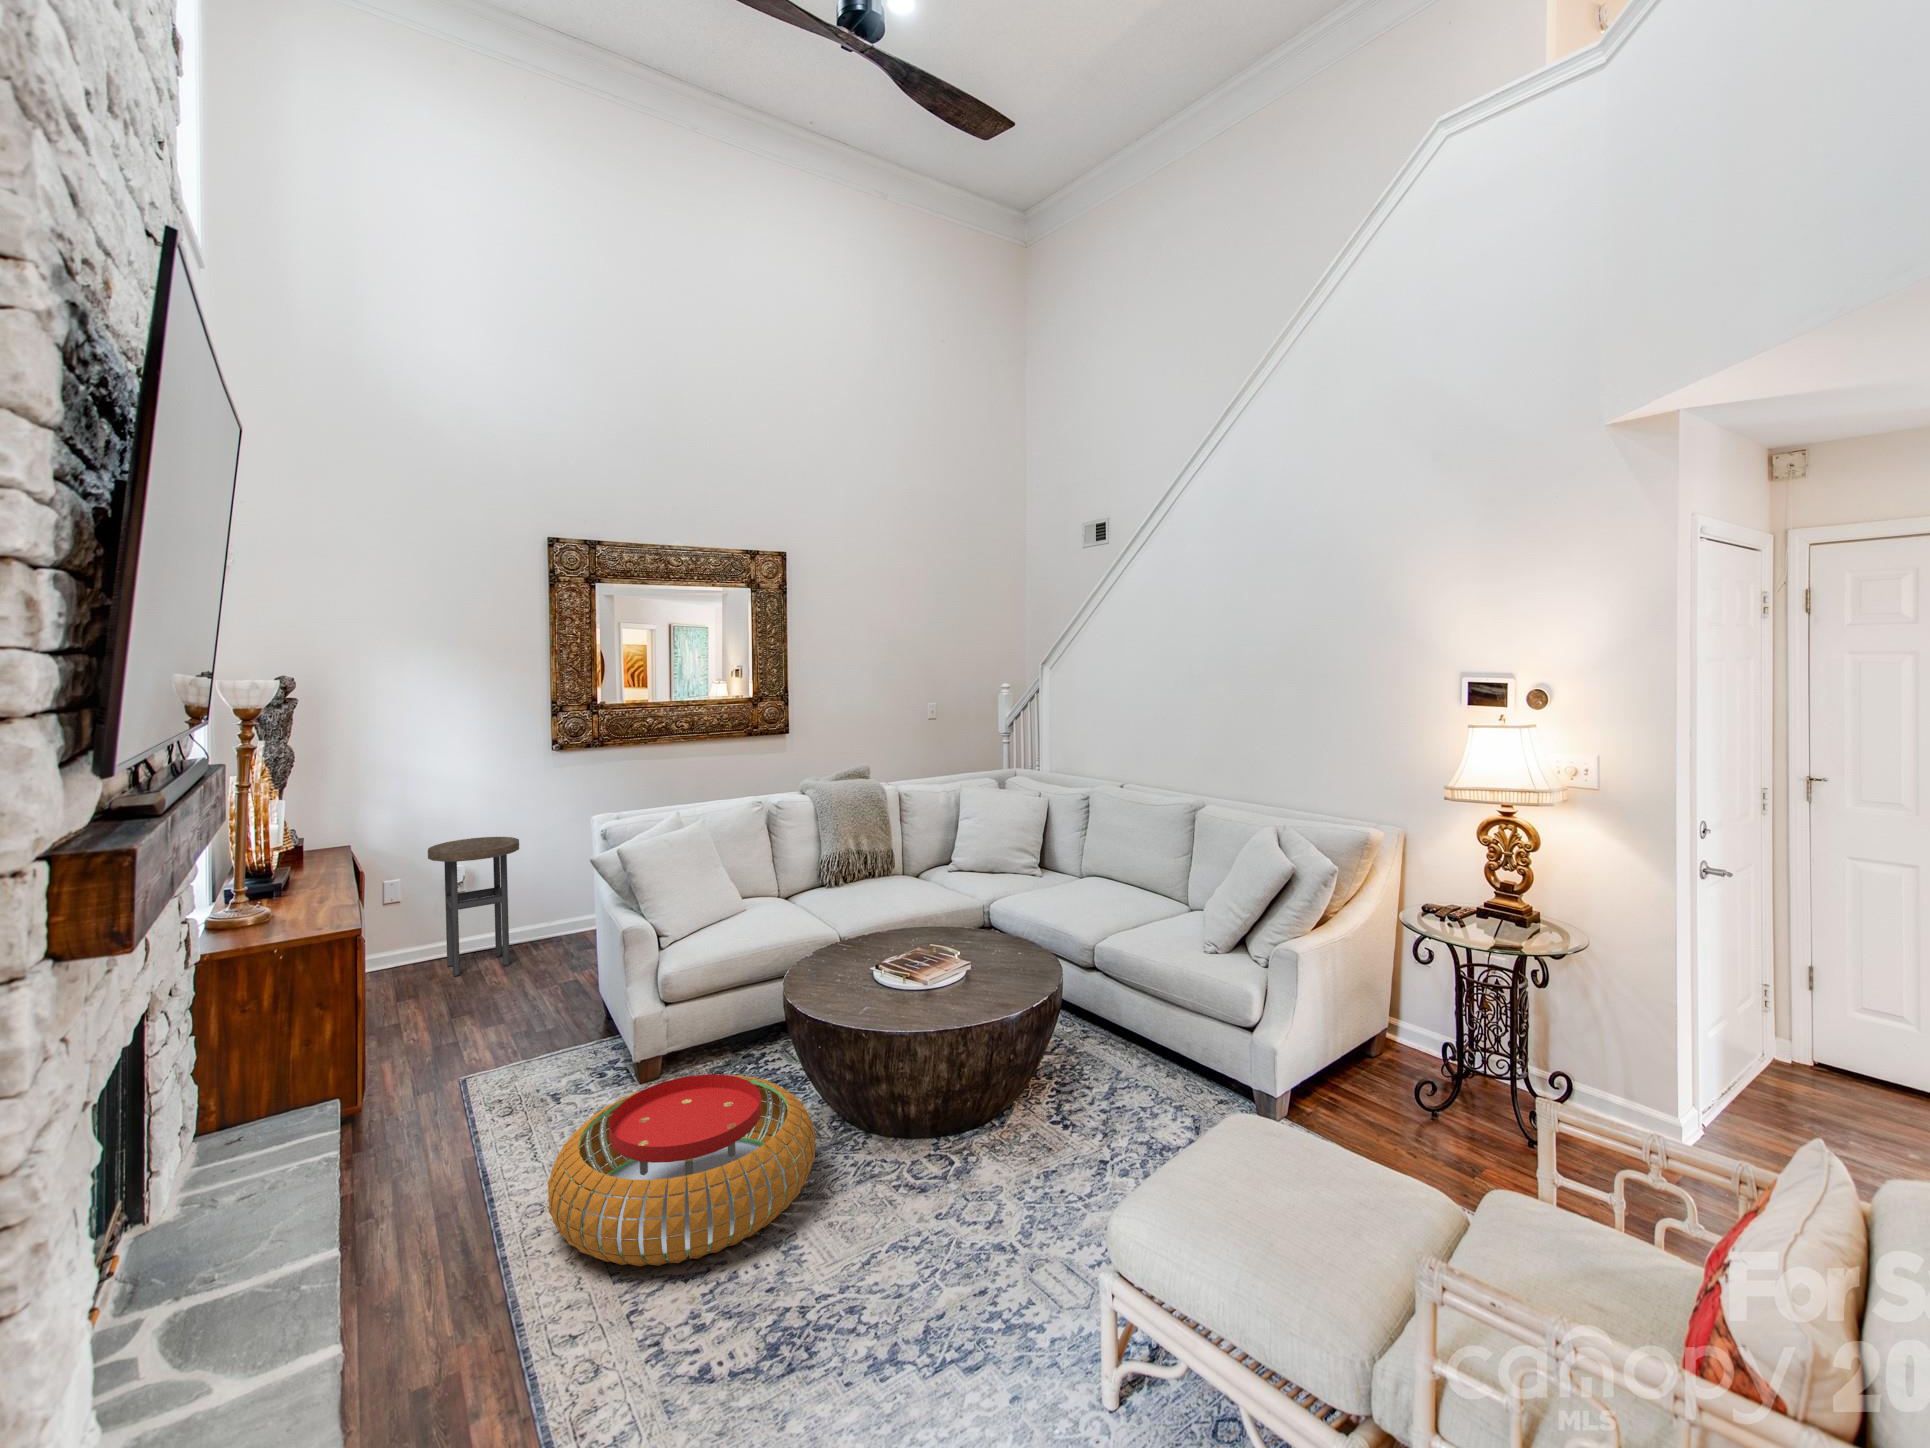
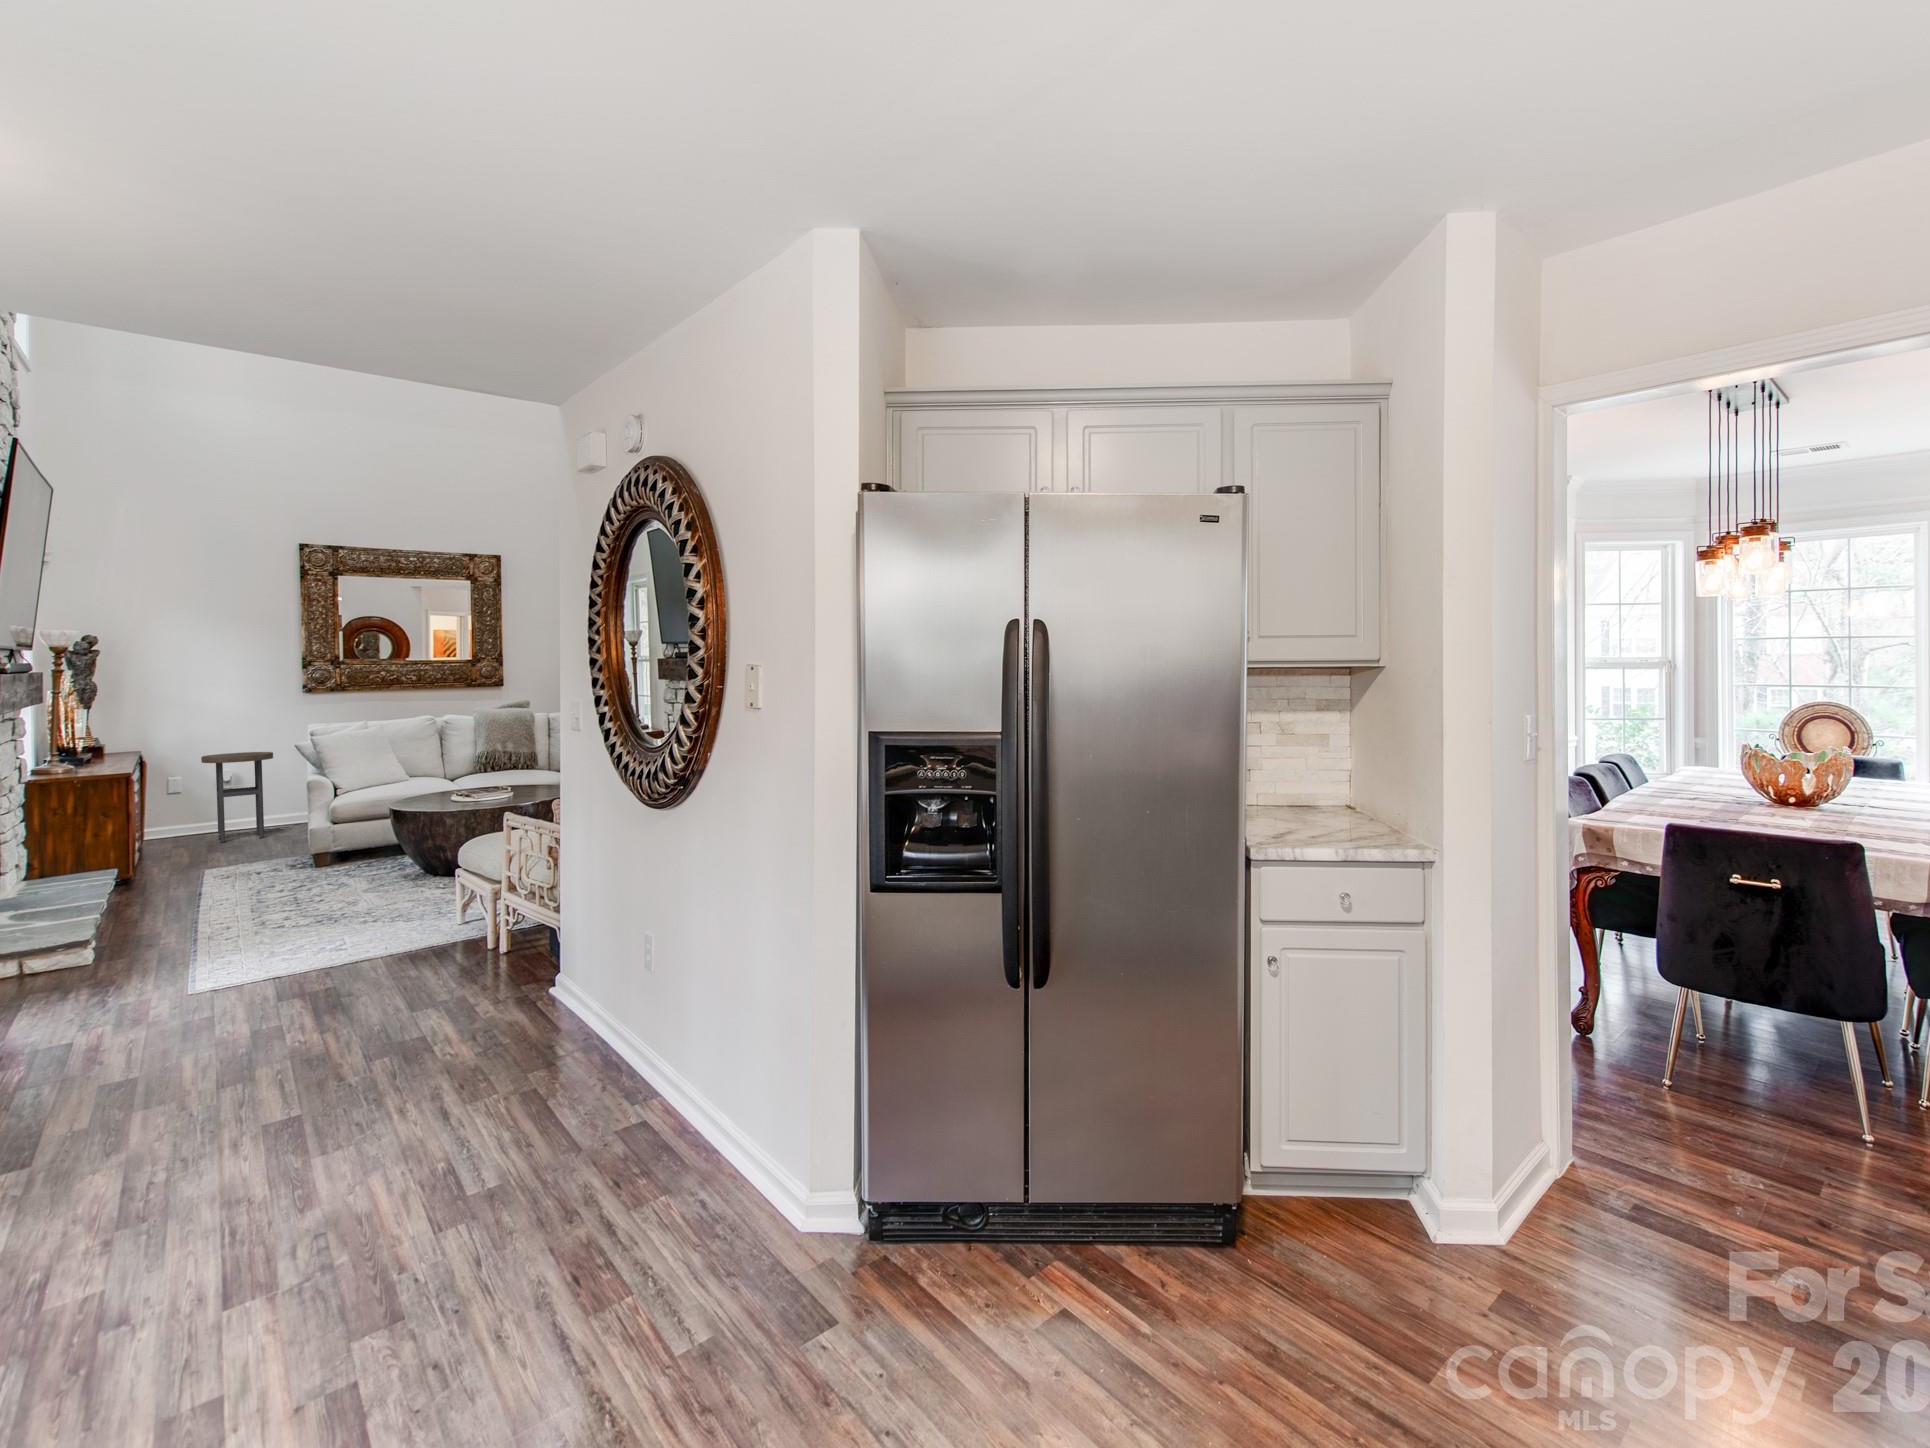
pouf: present [548,1074,815,1266] -> none [222,845,395,917]

